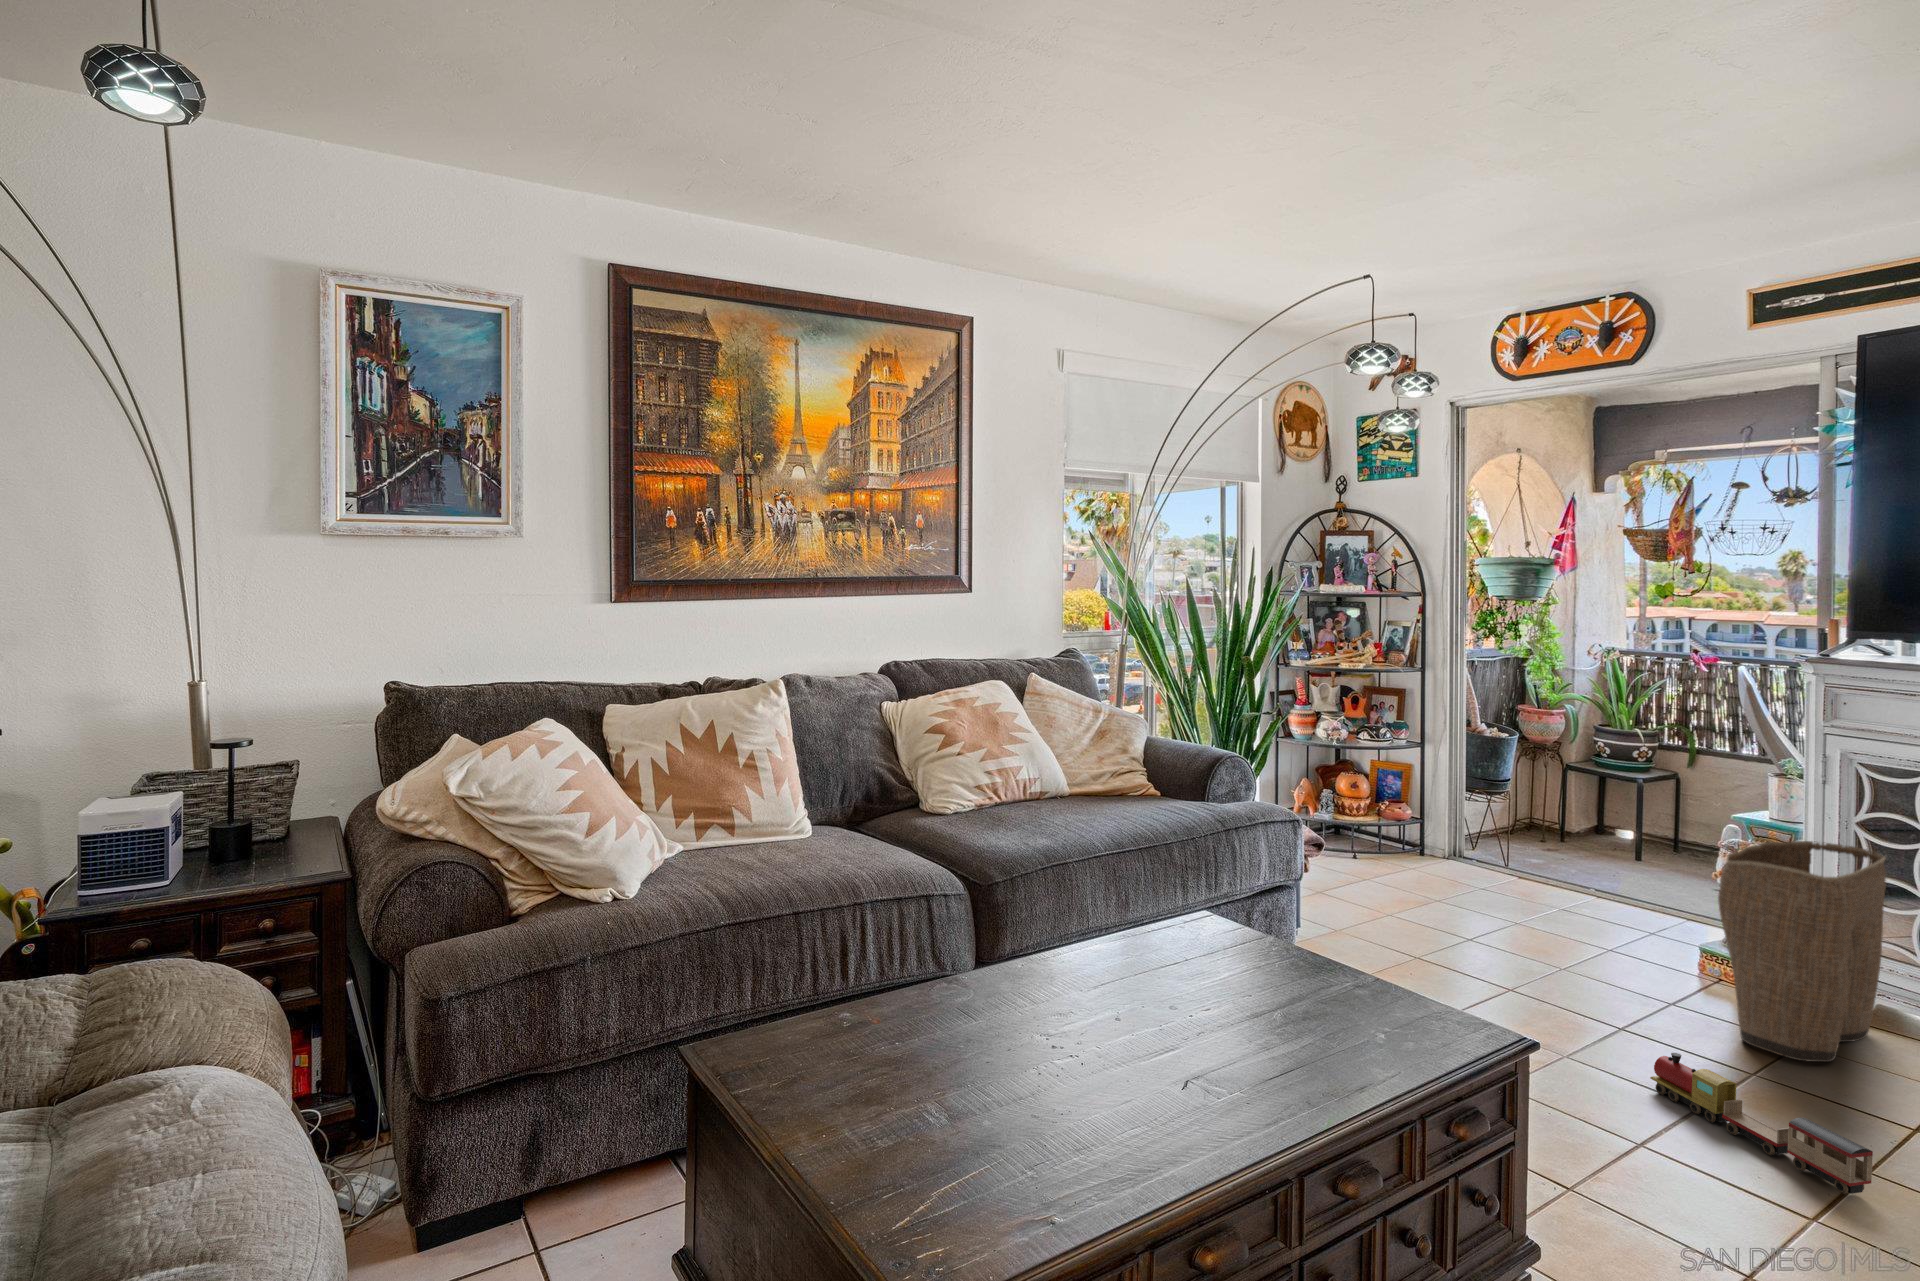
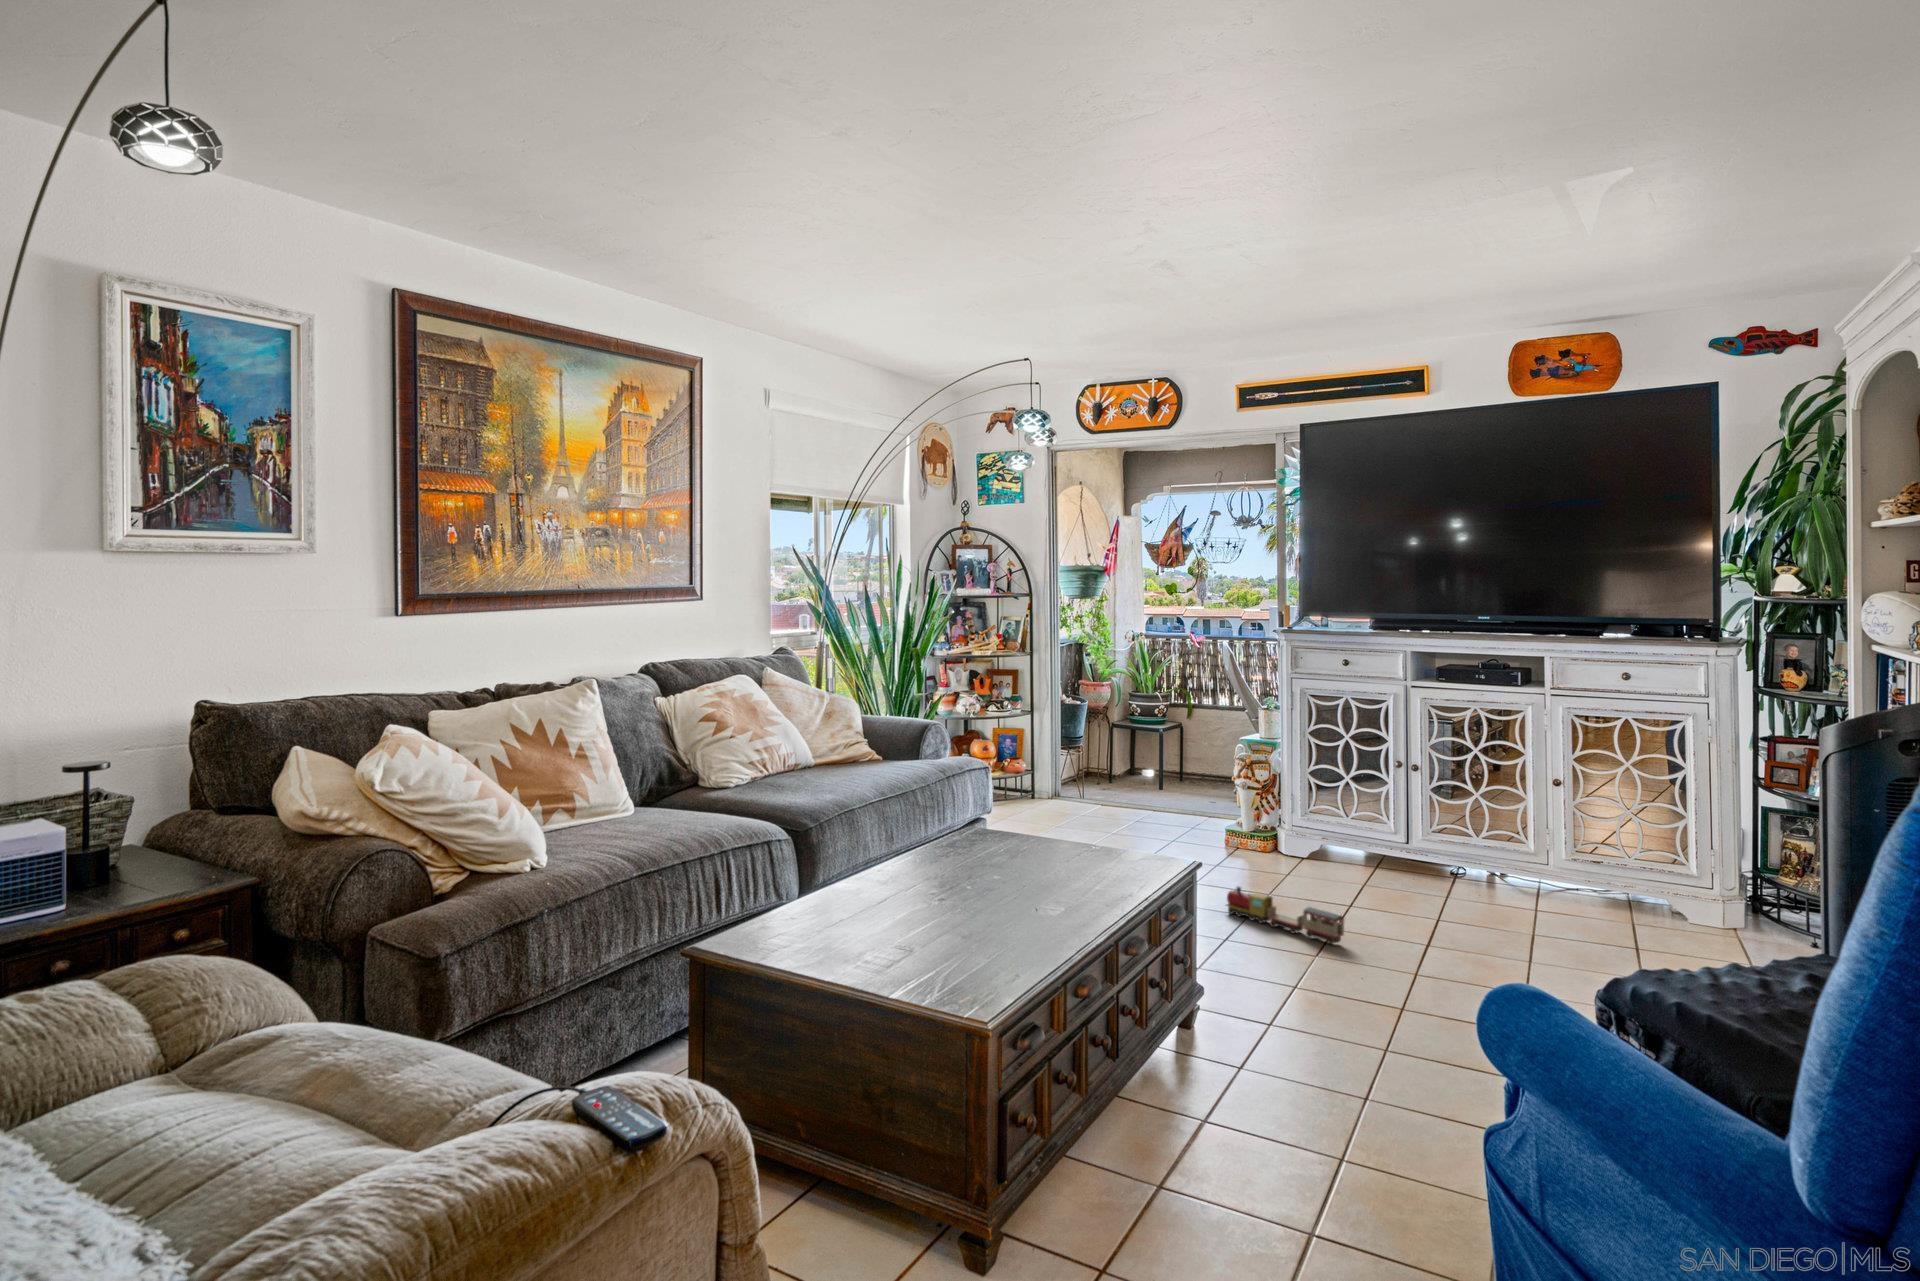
laundry basket: present [1718,841,1886,1062] -> none [1246,751,1326,884]

